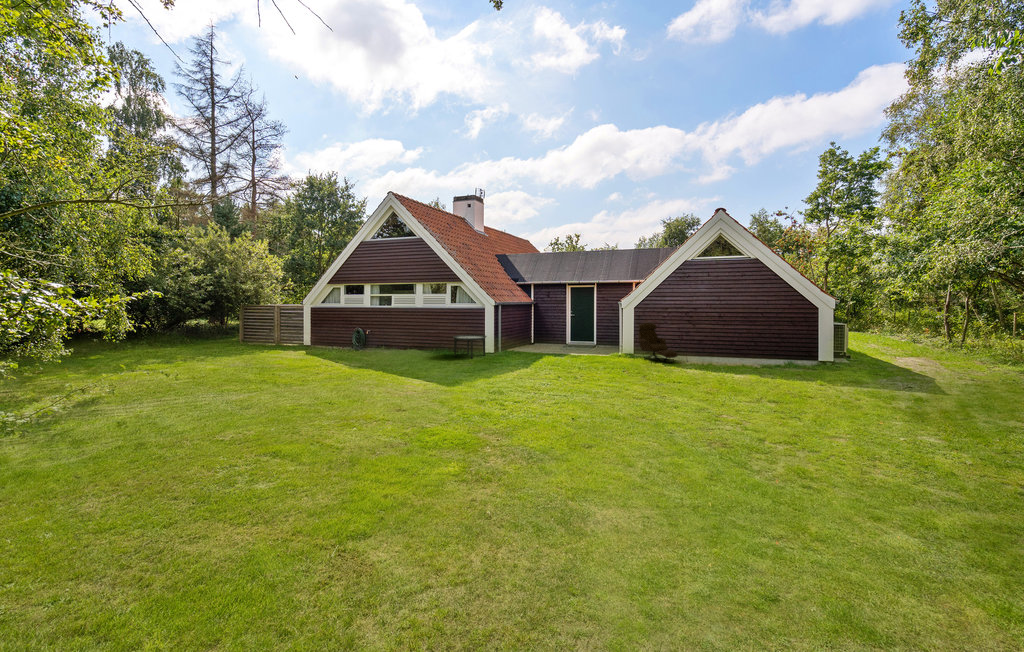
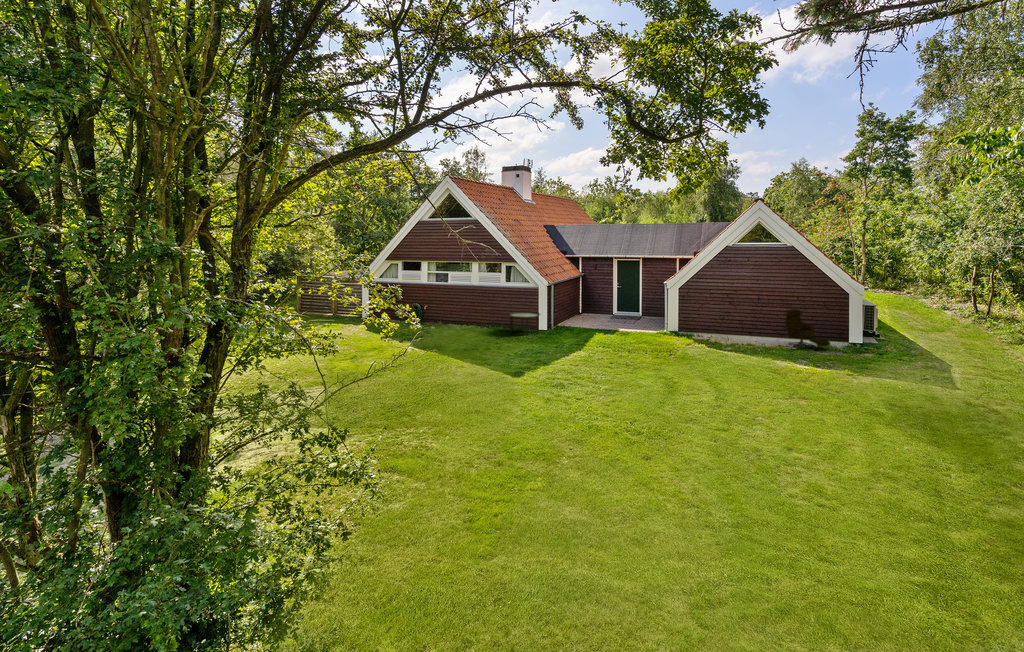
lounge chair: present [638,323,678,361] -> present [786,309,830,351]

